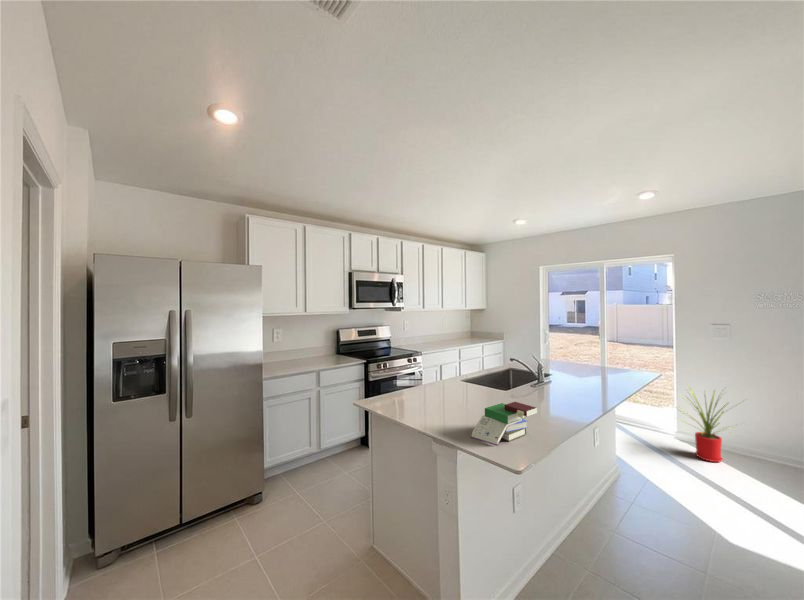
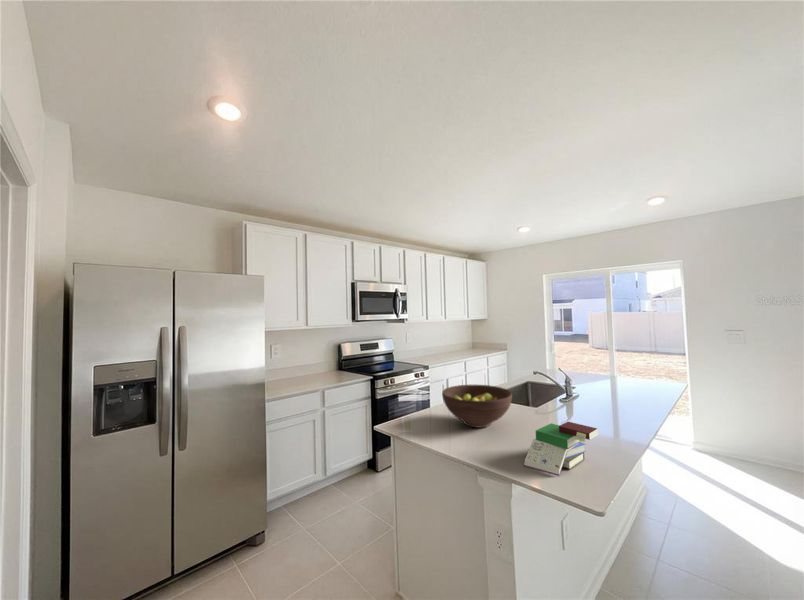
fruit bowl: none [415,369,477,407] -> present [442,385,512,428]
house plant: present [690,388,726,462] -> none [688,388,769,472]

